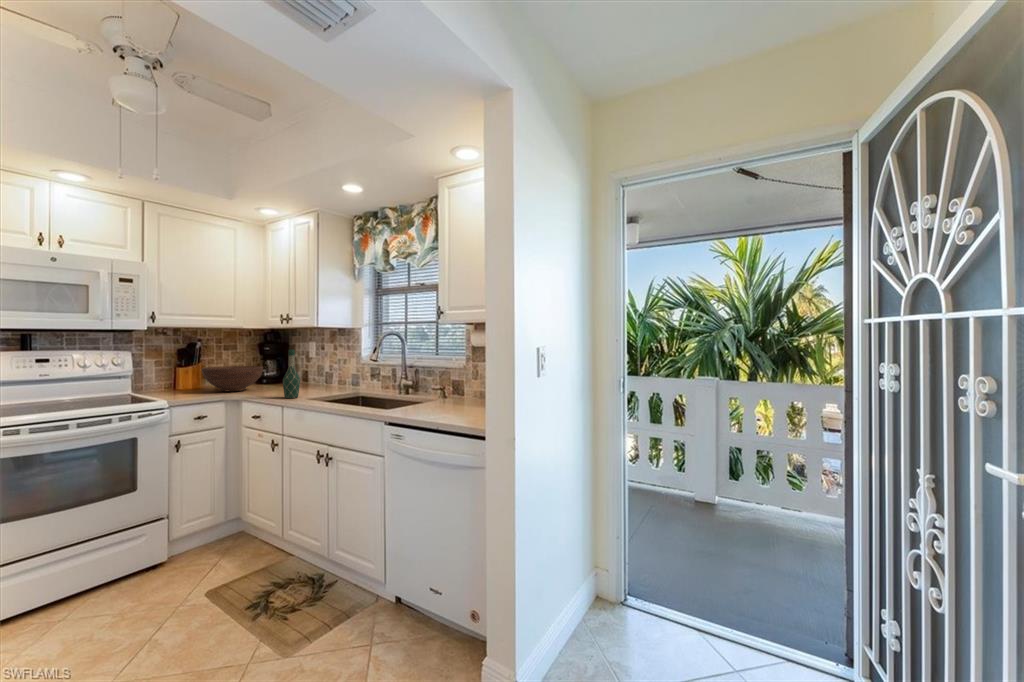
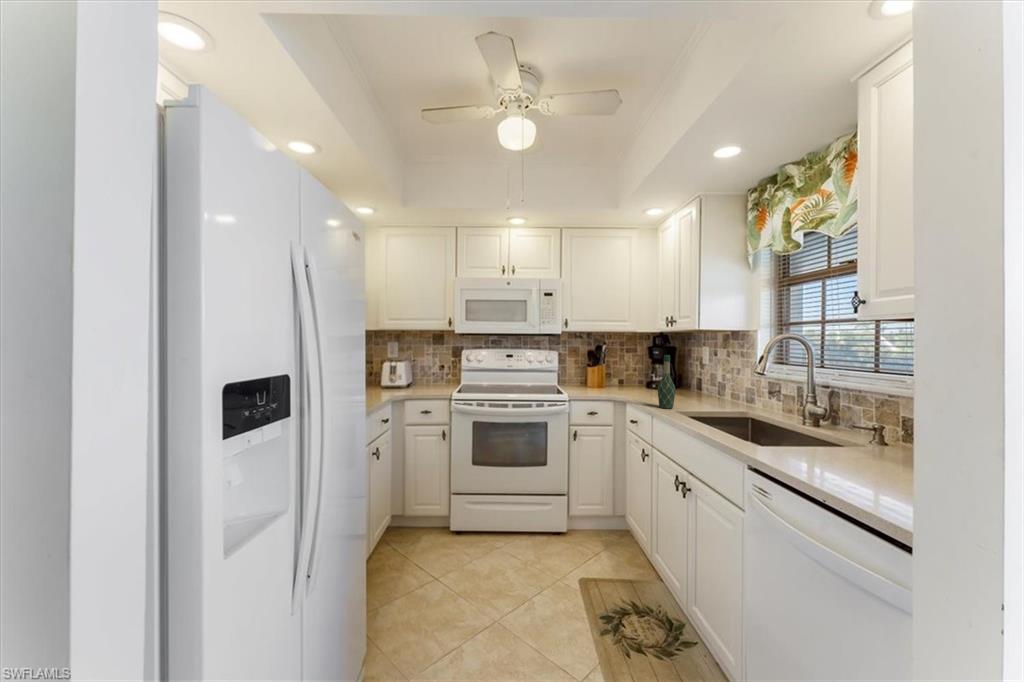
fruit bowl: present [202,366,263,392] -> none [600,368,651,393]

